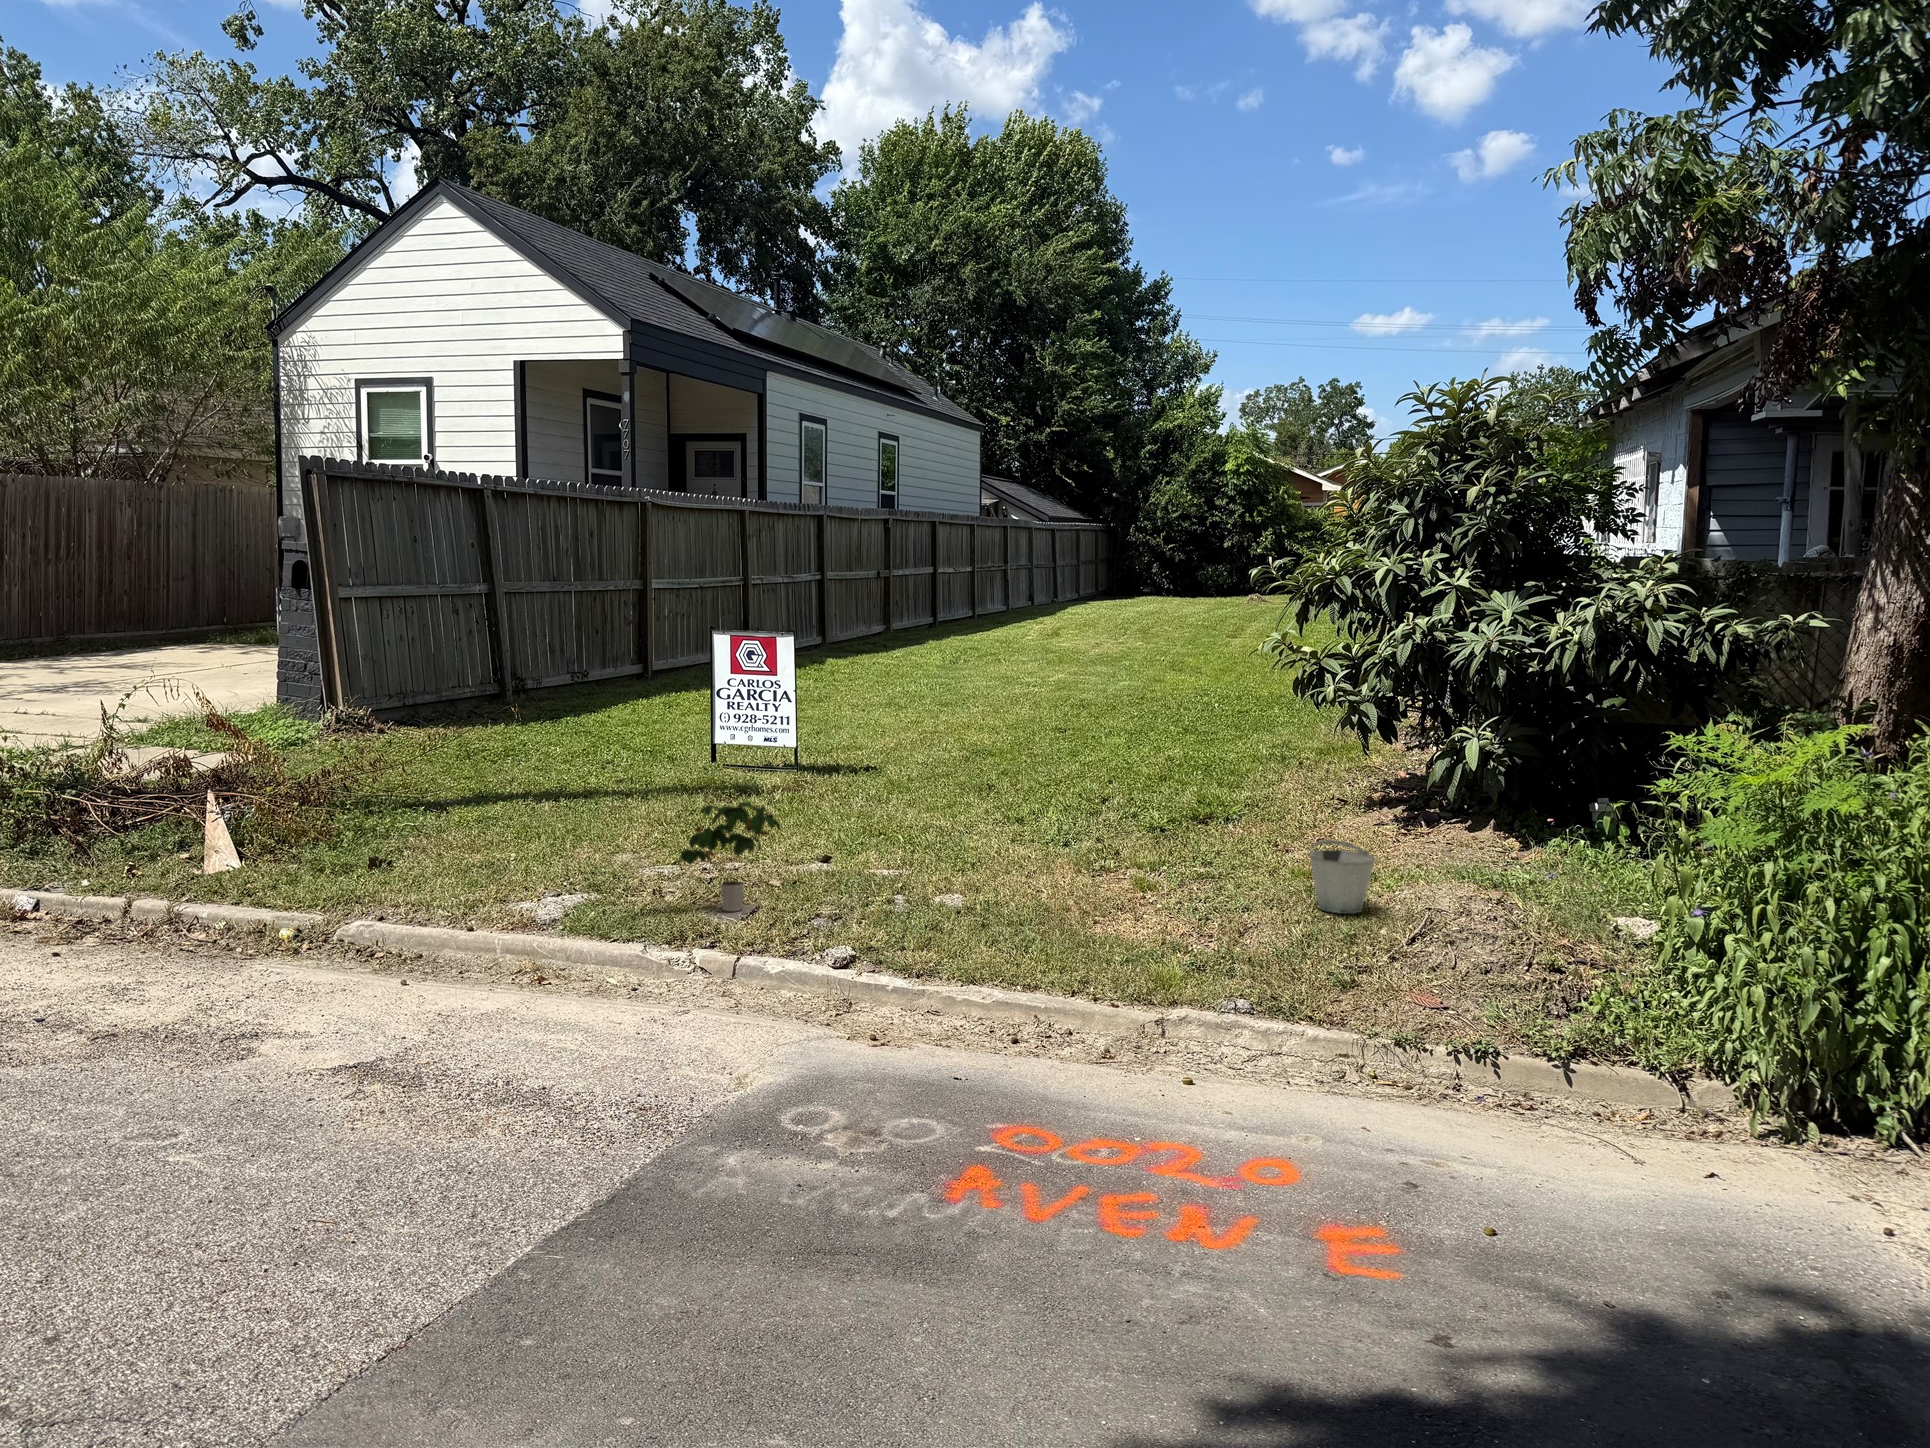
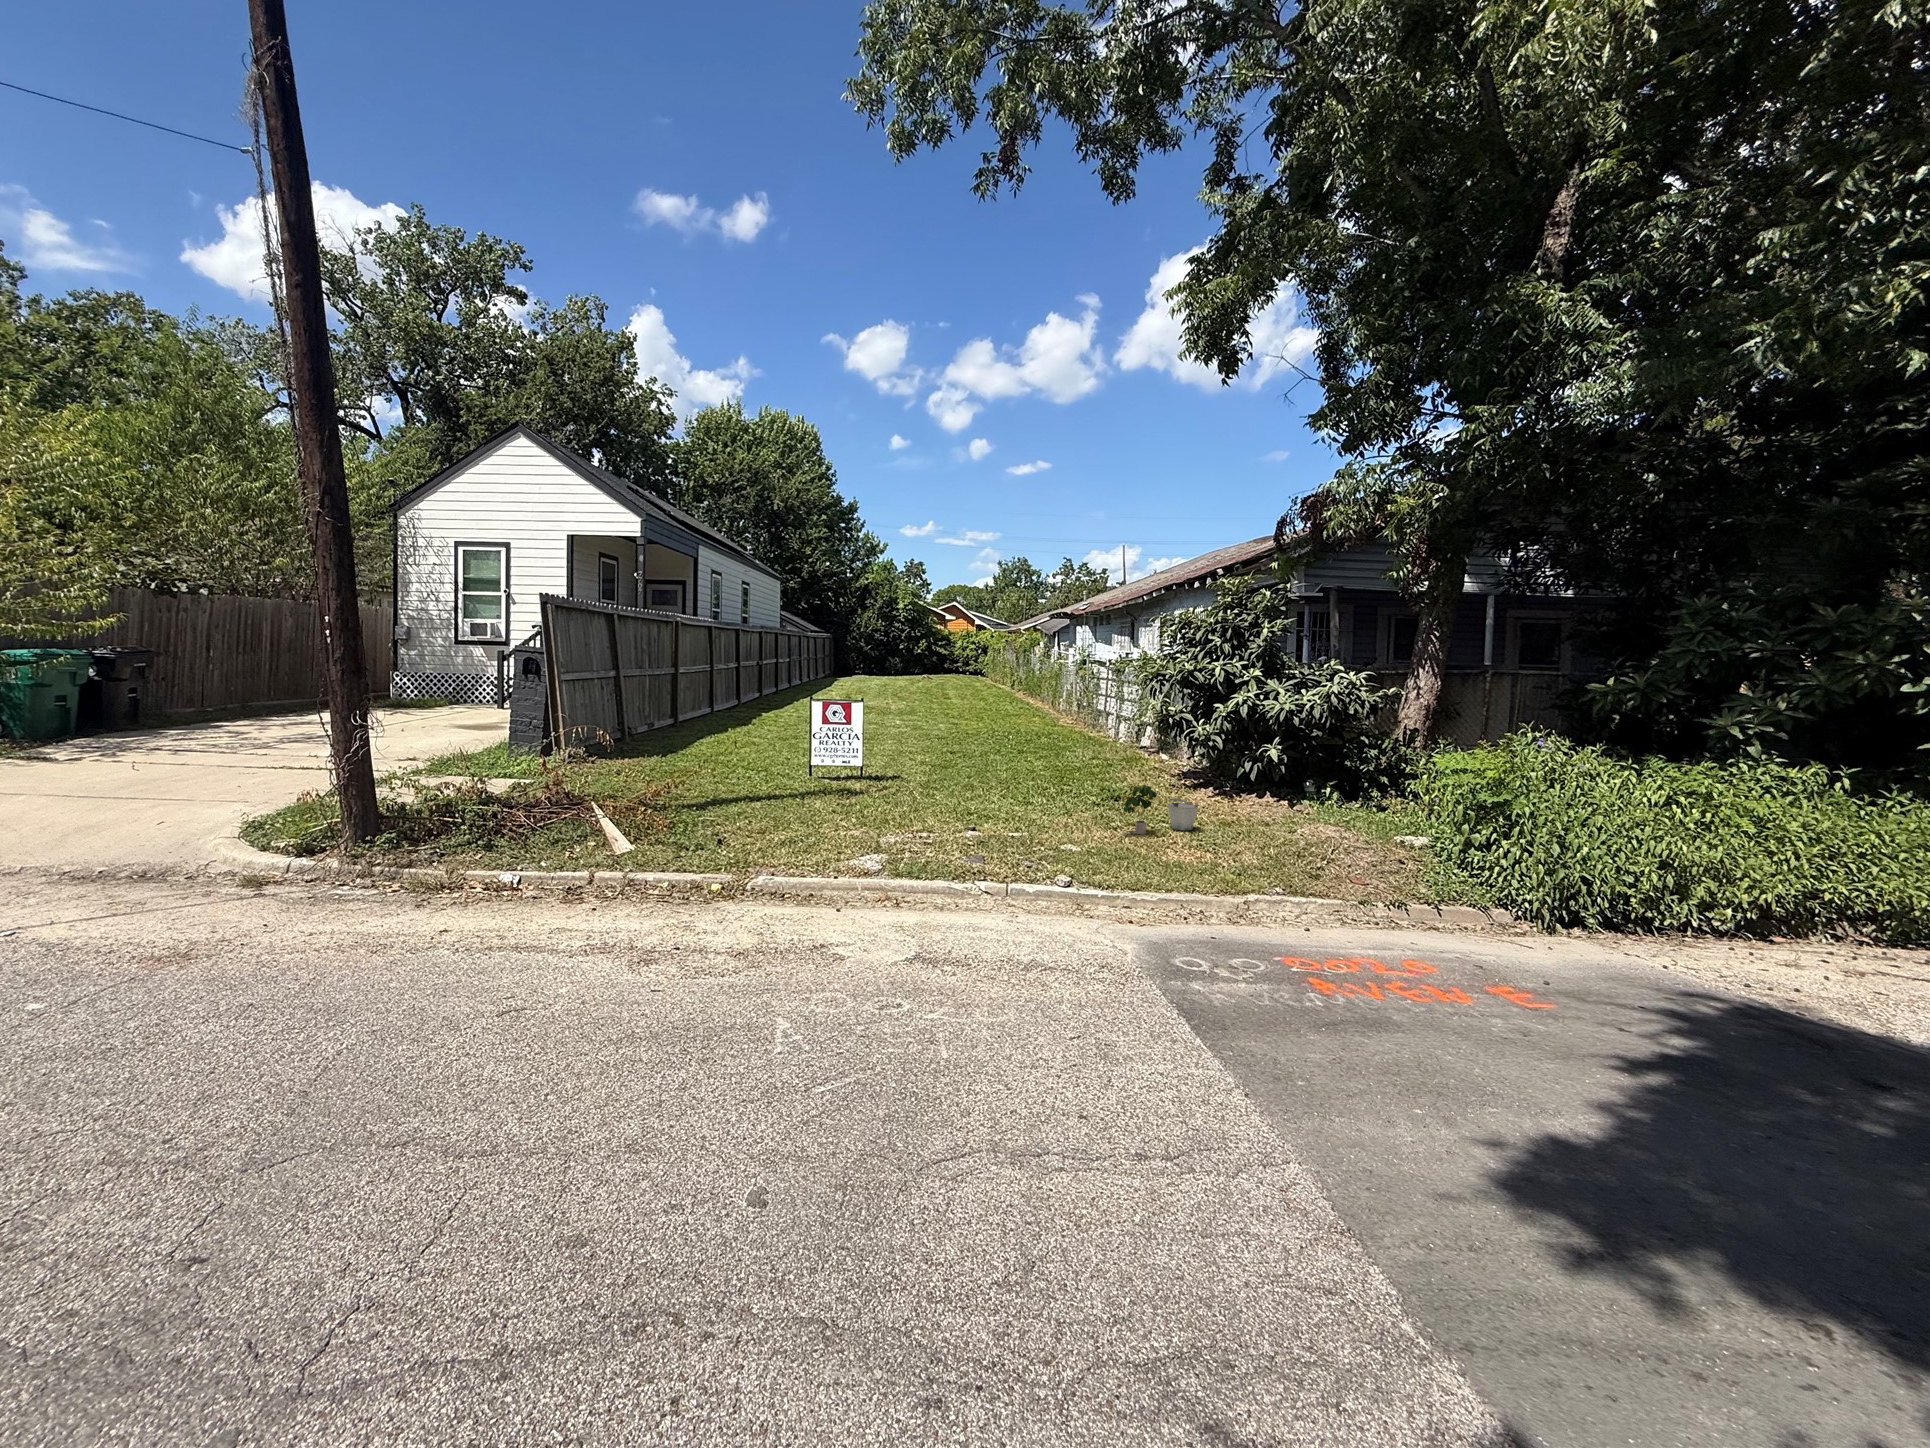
potted plant: present [679,802,780,911] -> present [1124,784,1157,834]

